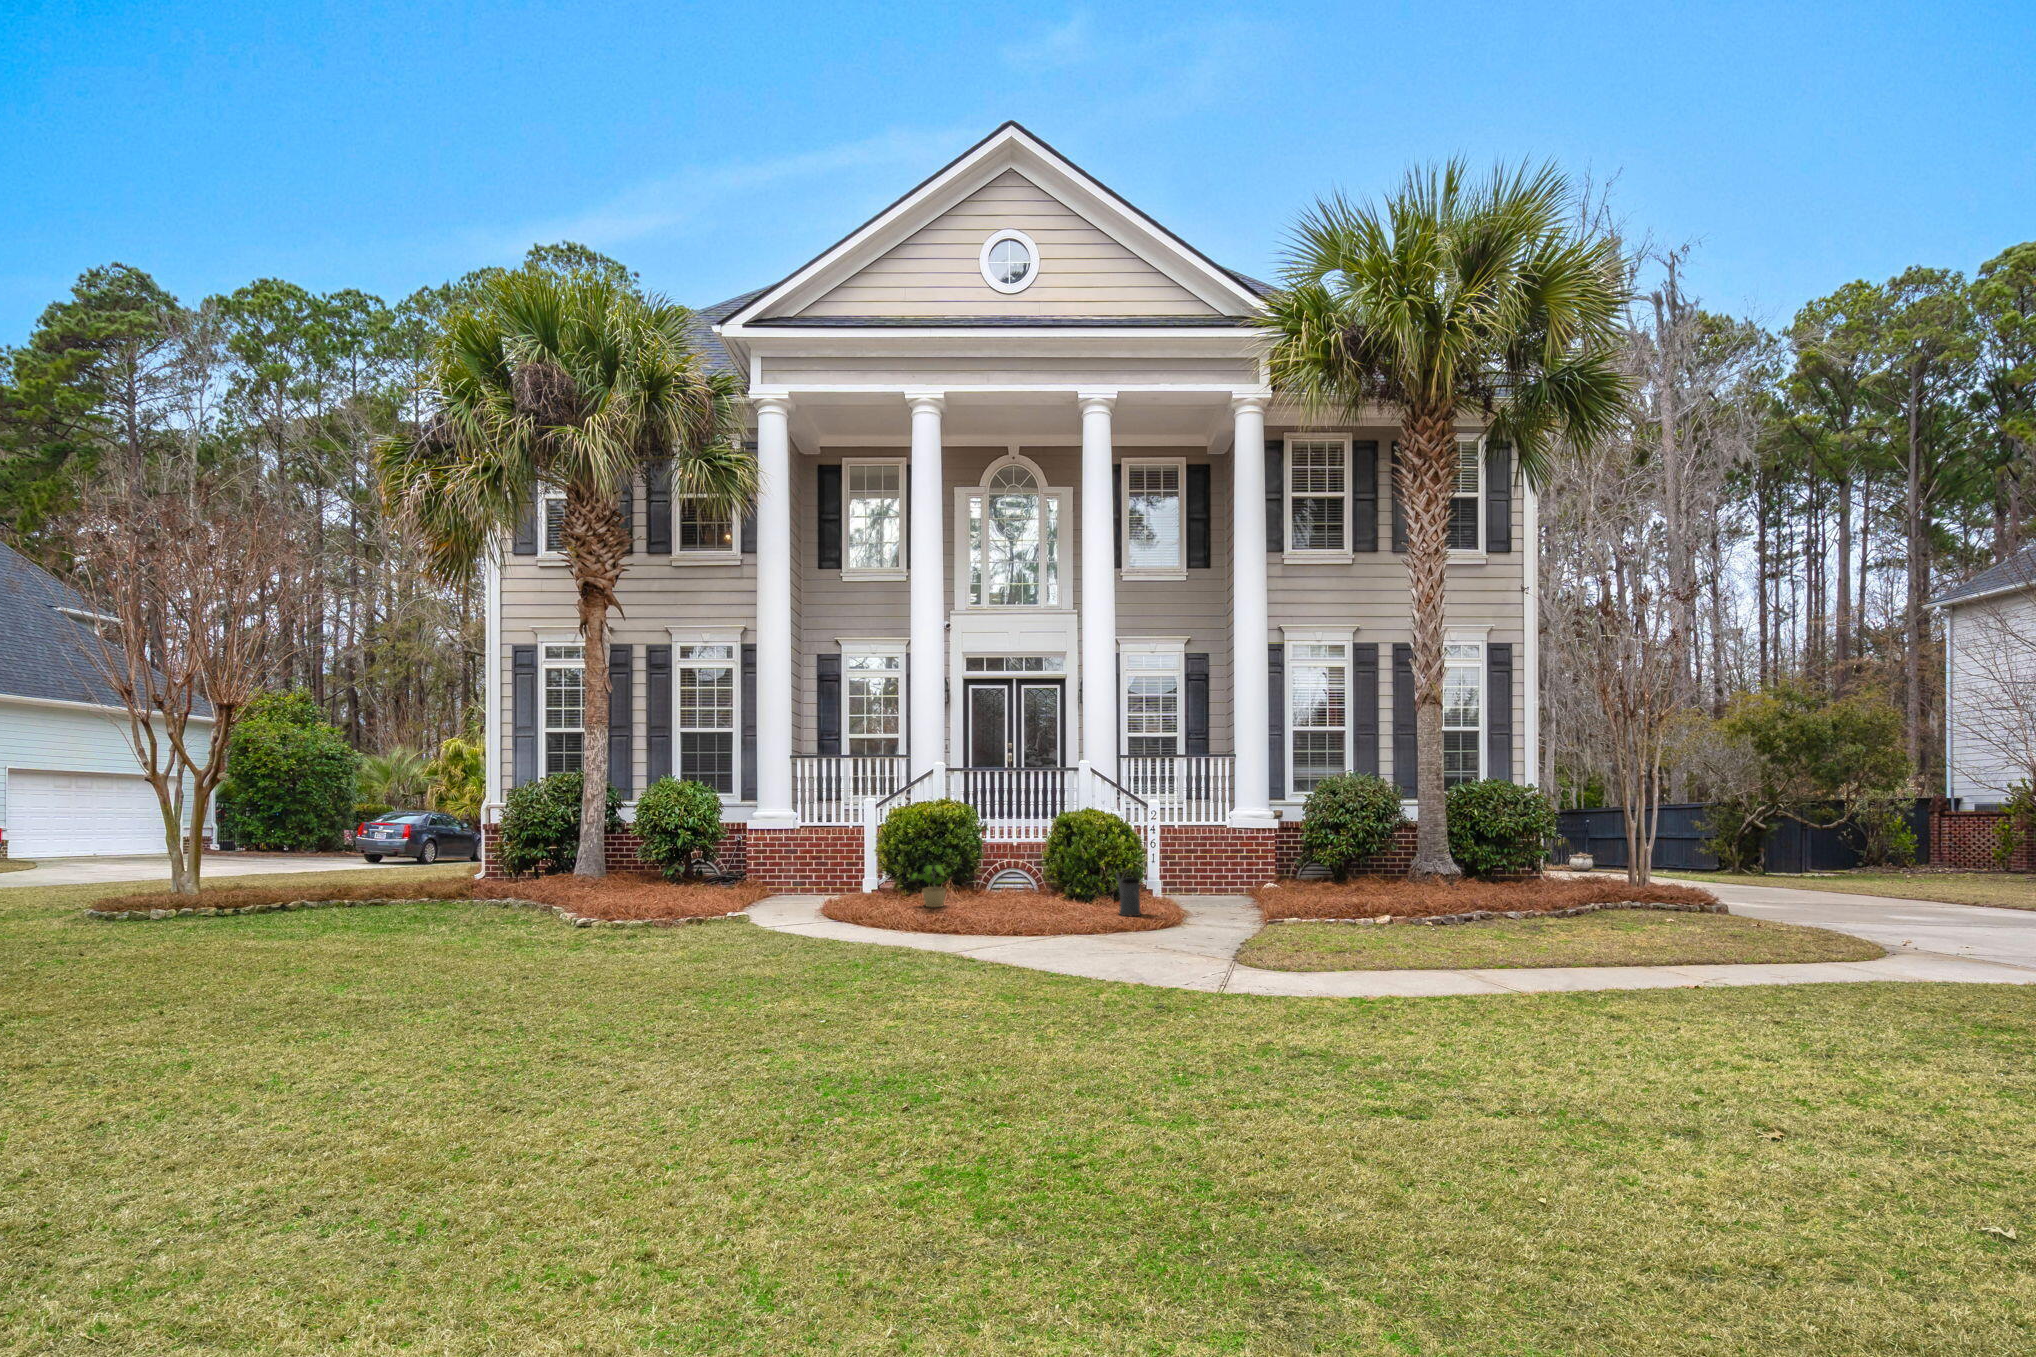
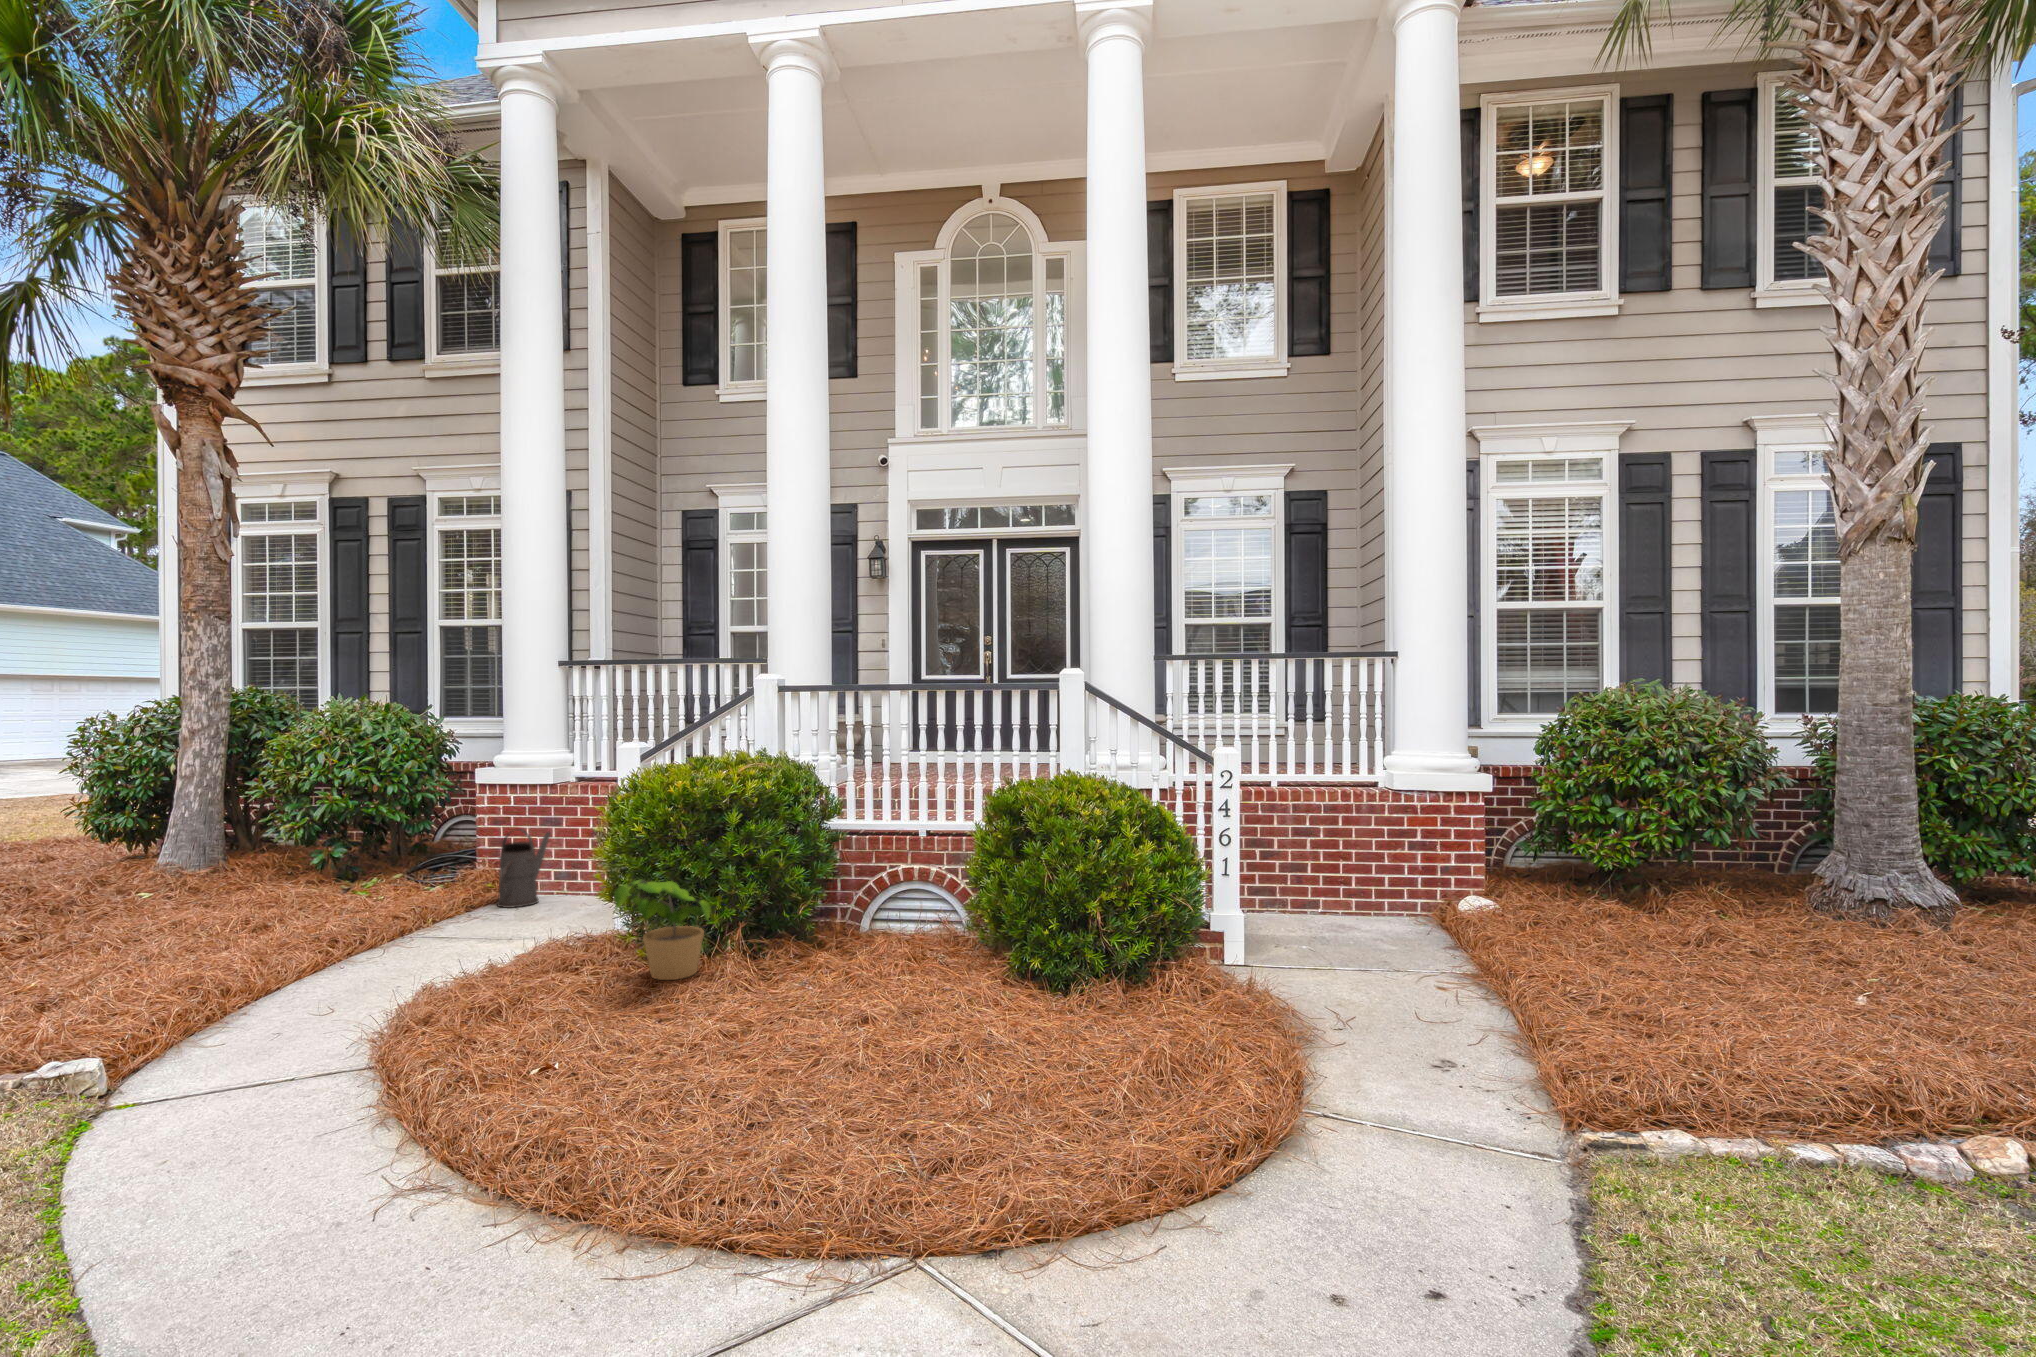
watering can: present [1116,872,1141,916] -> present [497,829,550,908]

